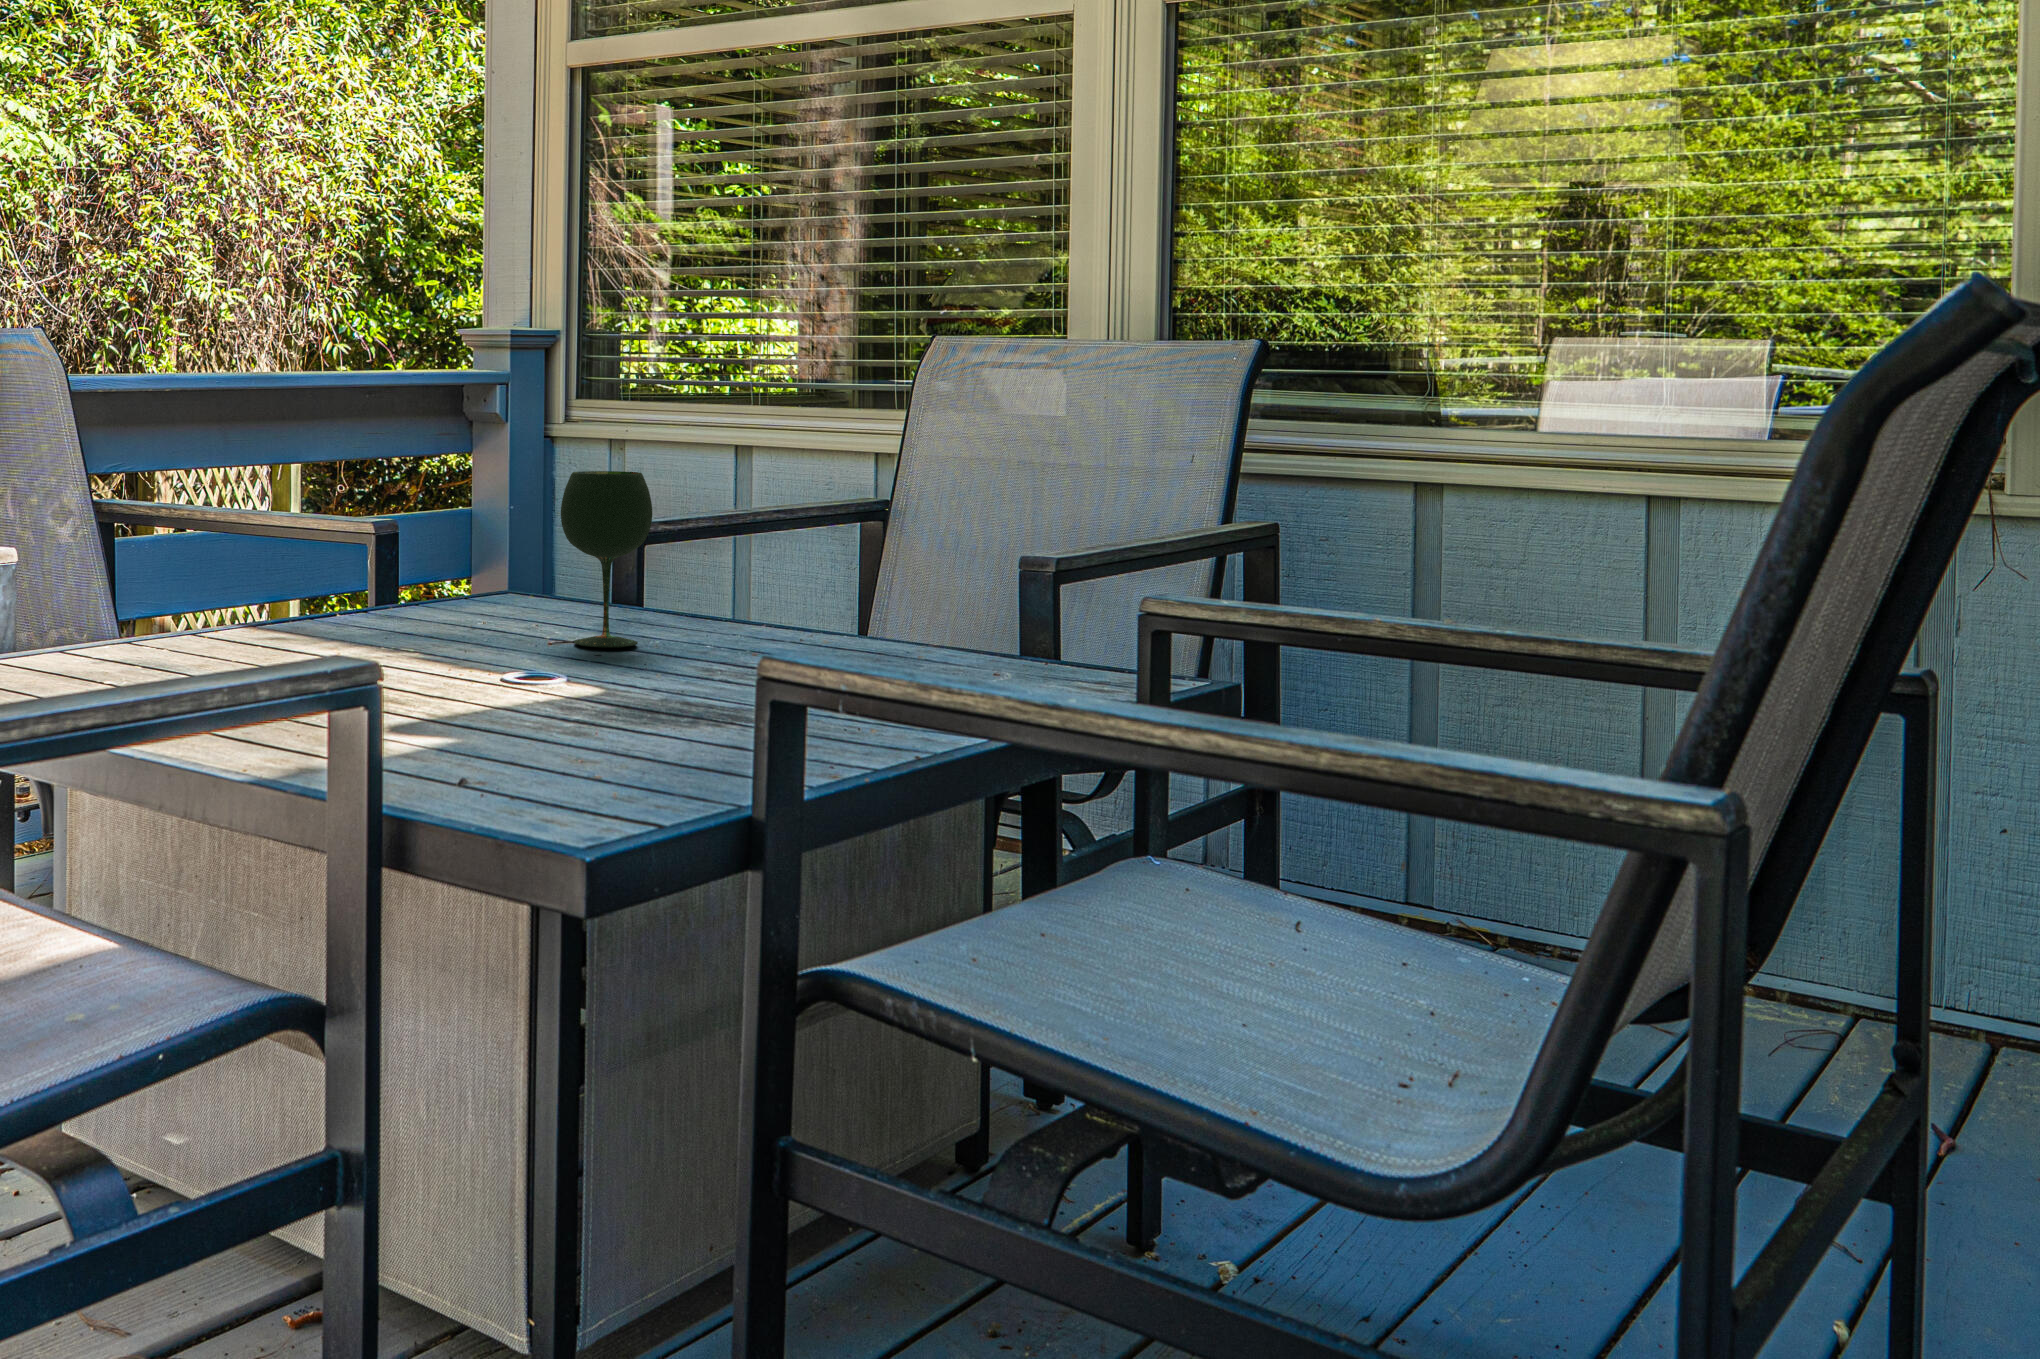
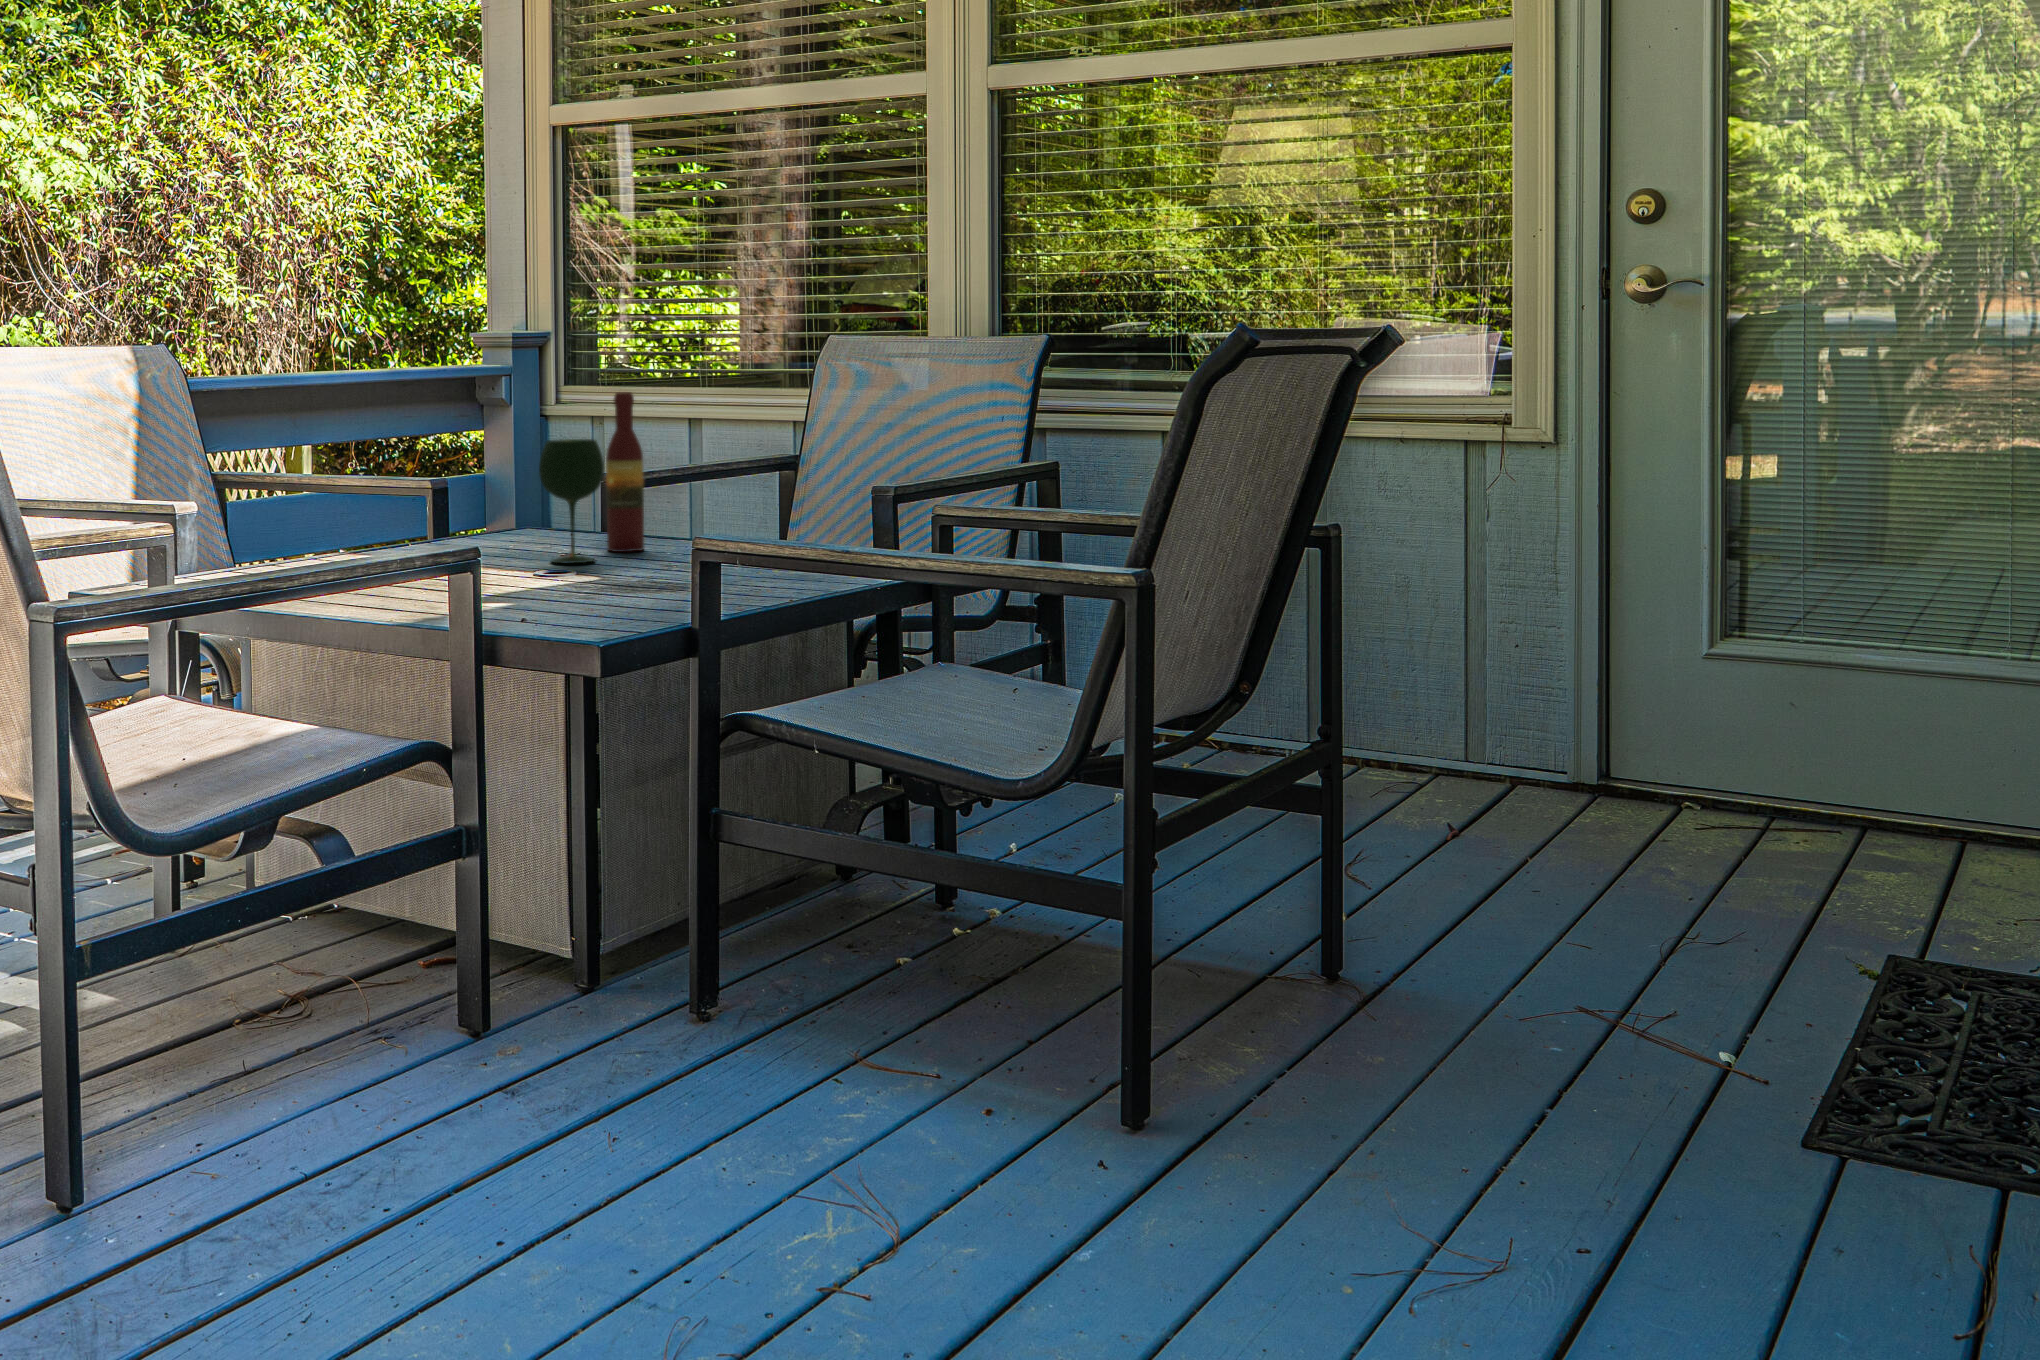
wine bottle: none [653,407,706,631] -> present [606,392,644,552]

